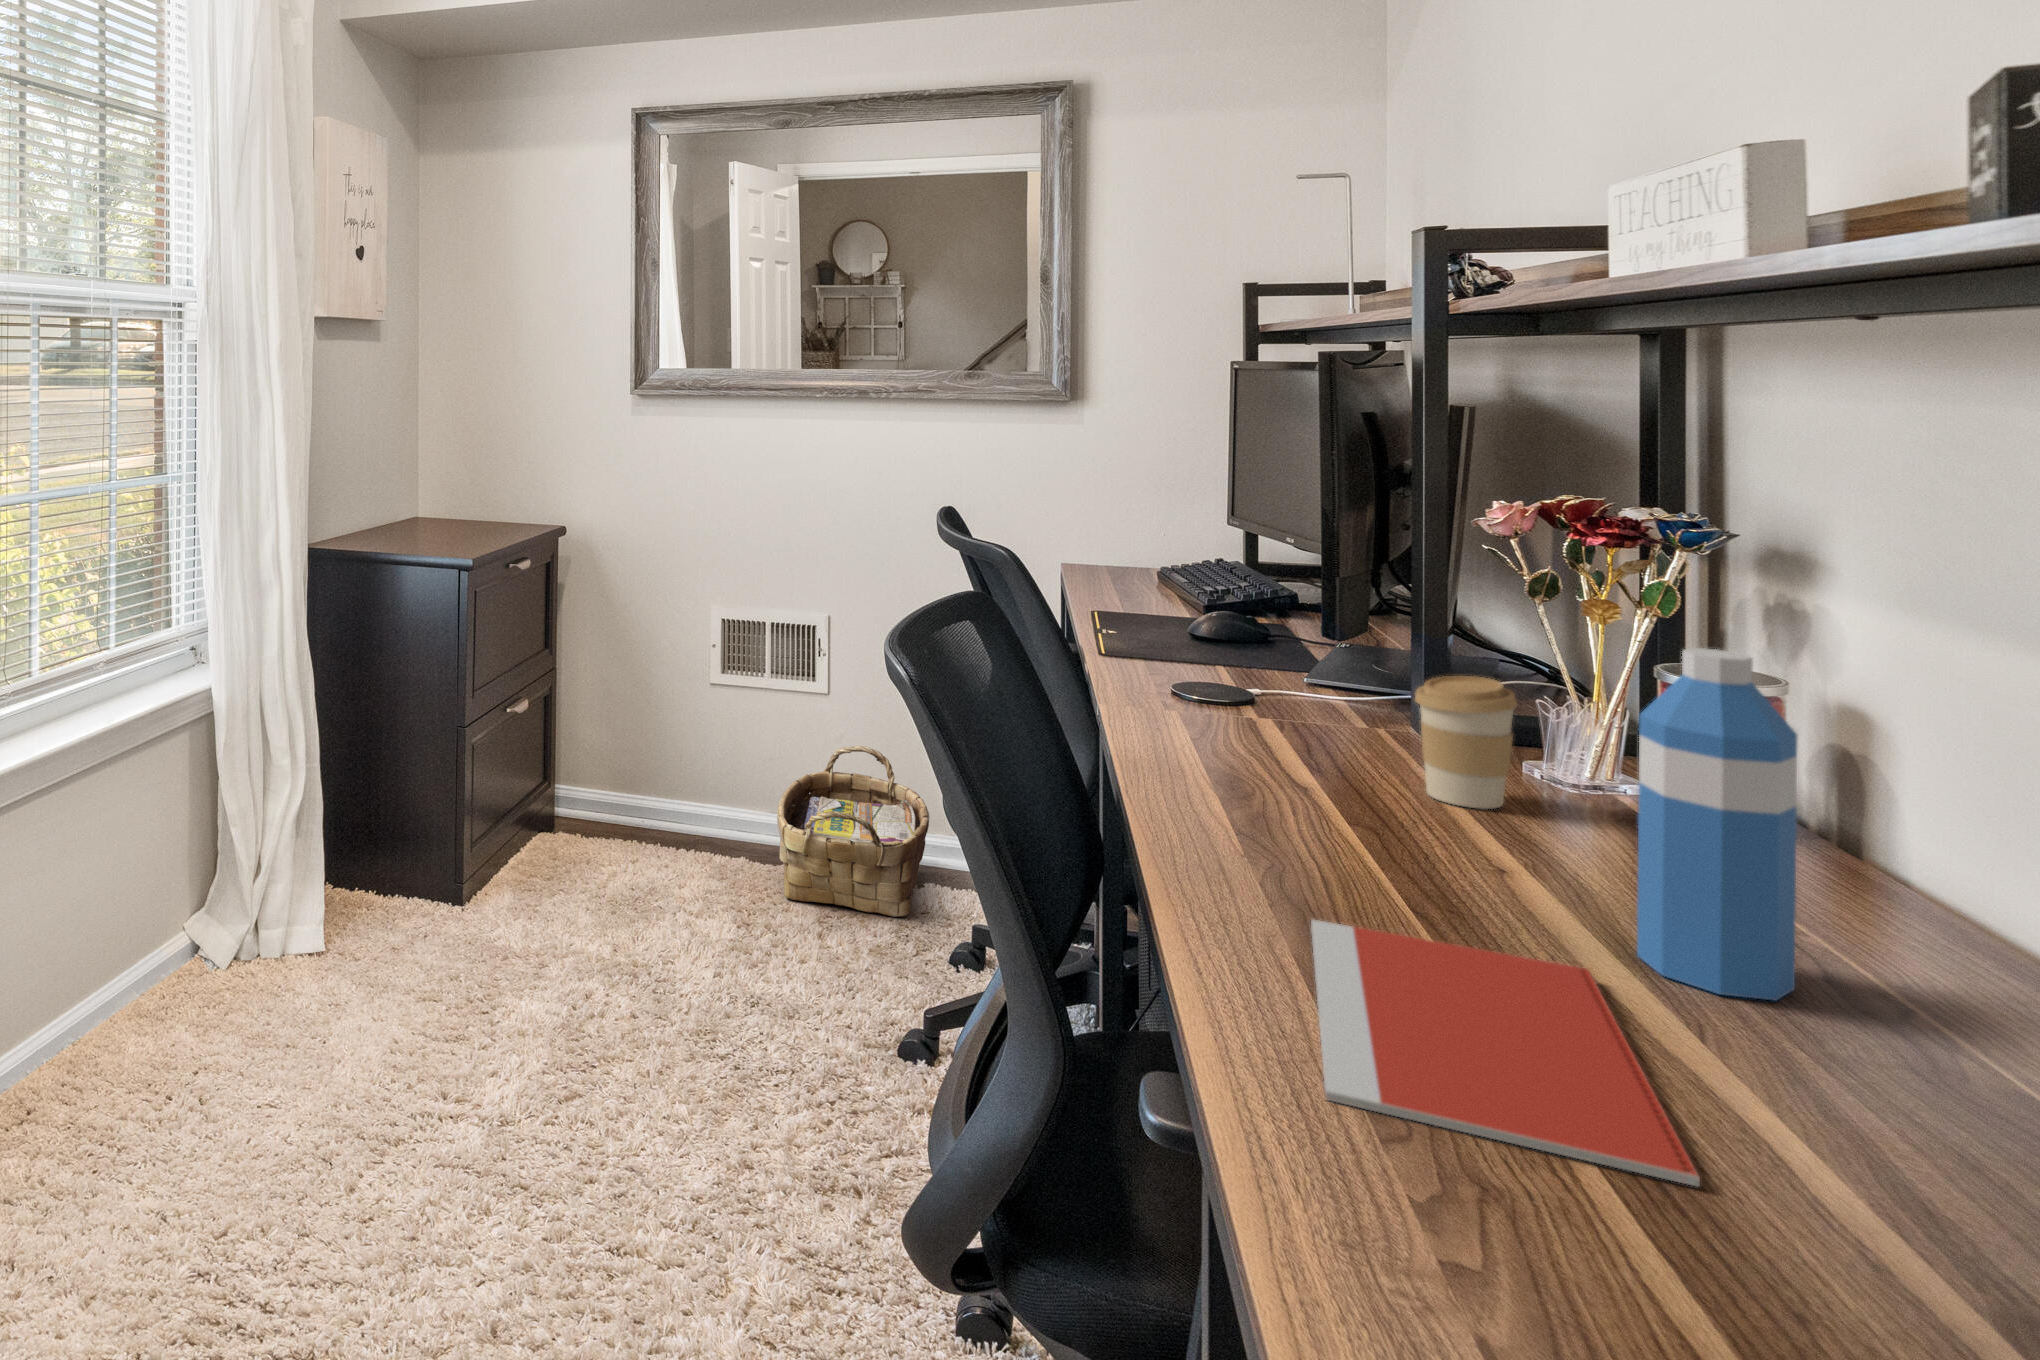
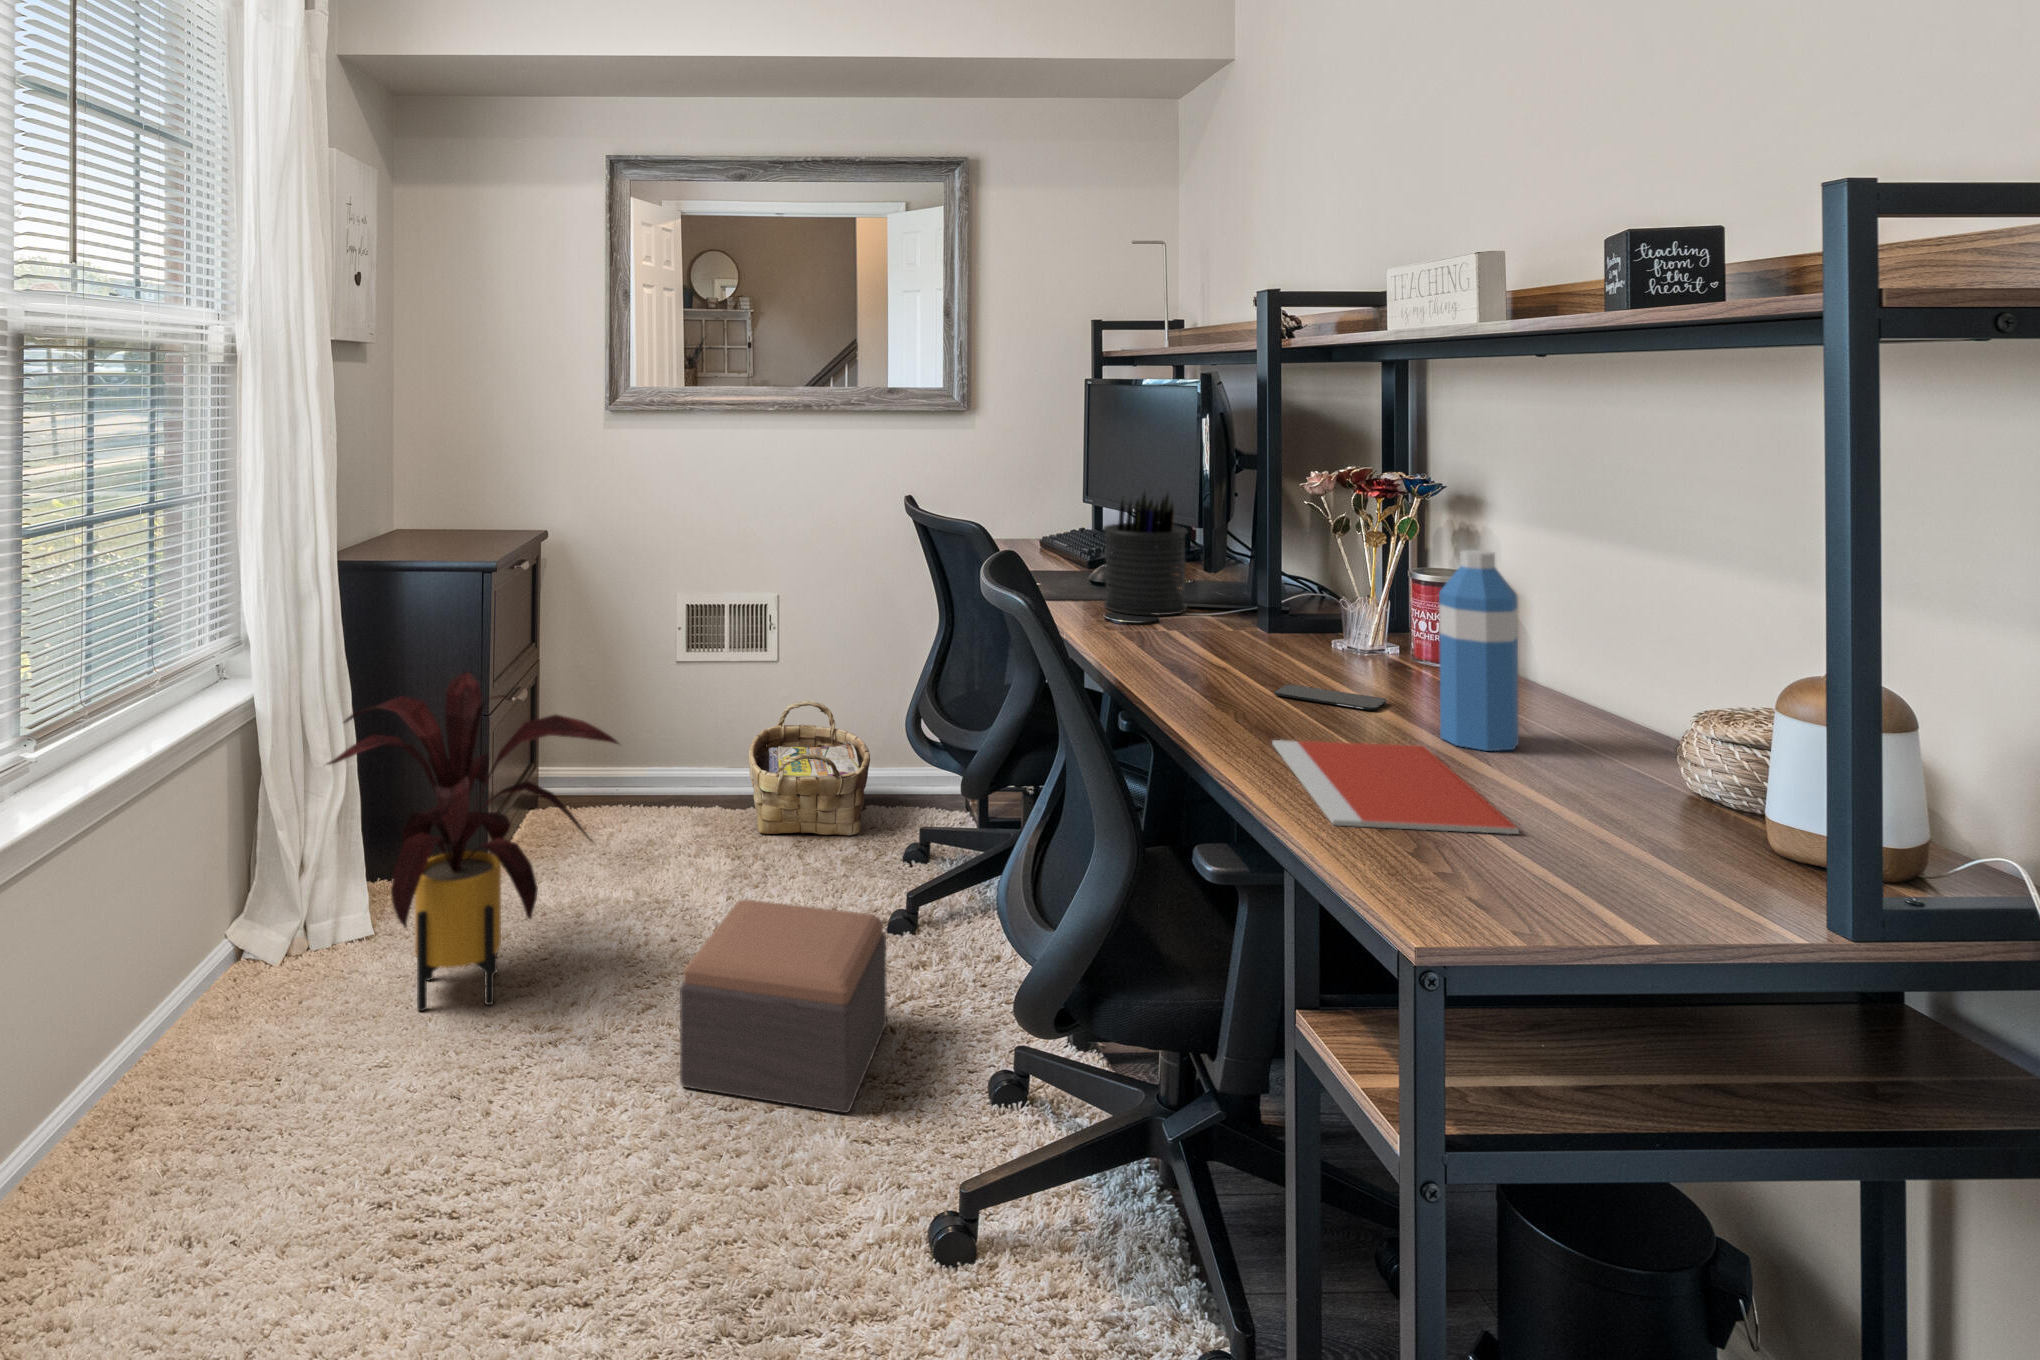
pen holder: none [1194,515,1323,692] -> present [1103,493,1187,615]
coffee cup: present [1415,676,1517,809] -> none [1279,587,1339,672]
house plant: none [231,678,553,1059] -> present [327,672,618,1011]
smartphone: none [1373,824,1568,887] -> present [1274,685,1387,710]
footstool: none [572,990,853,1294] -> present [680,899,887,1113]

